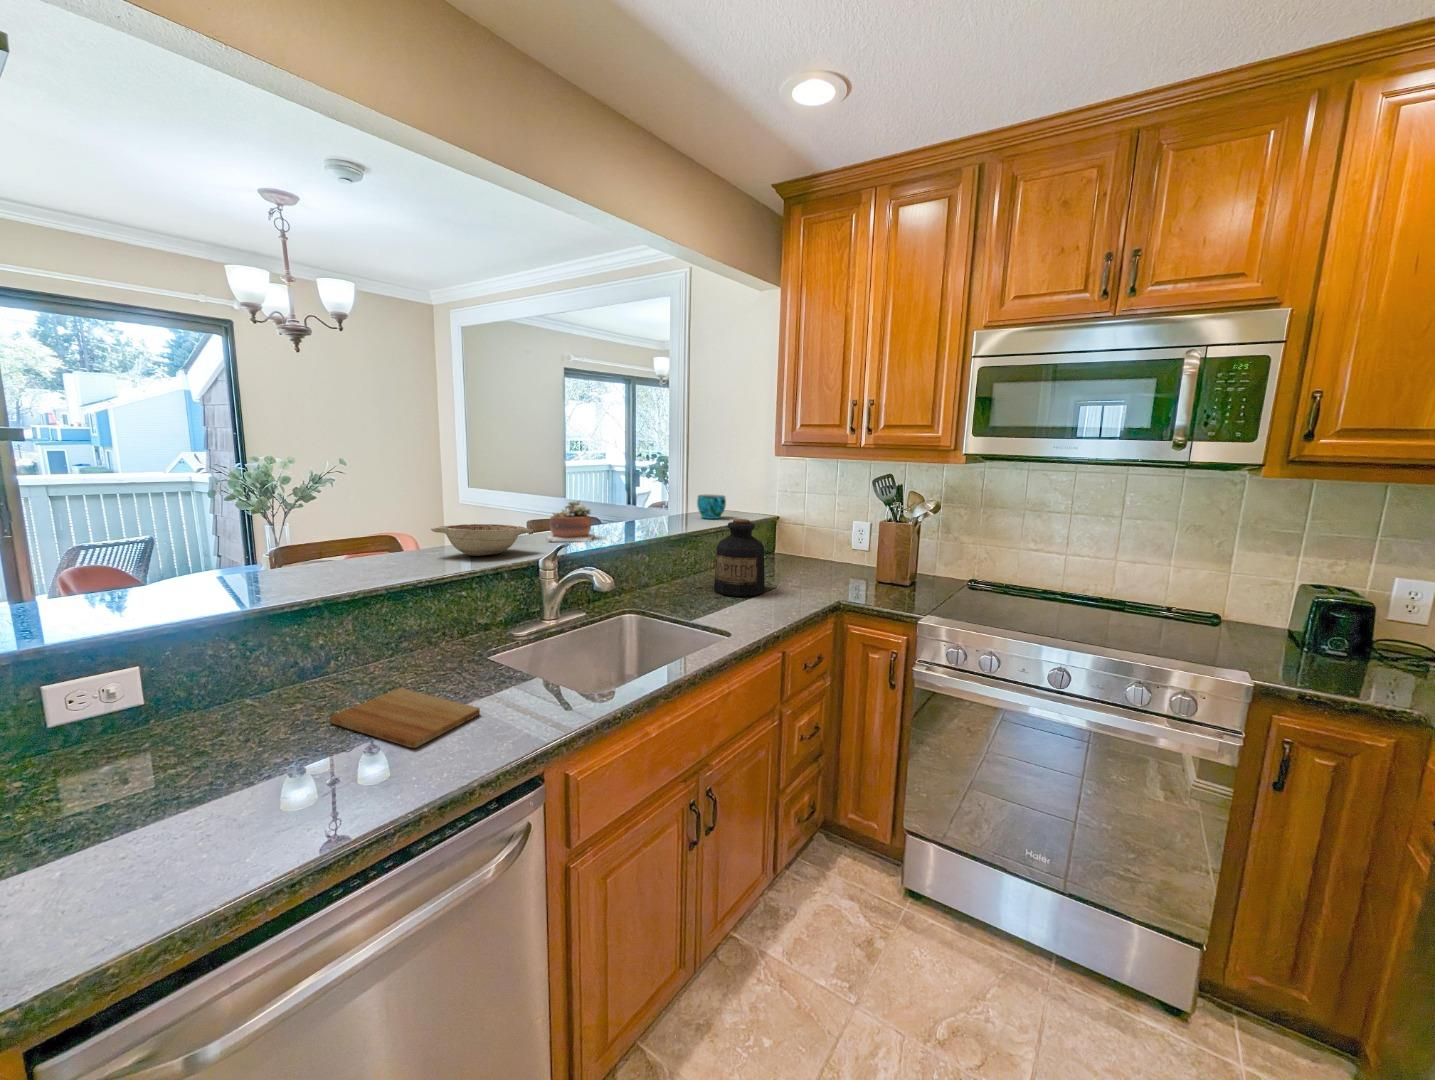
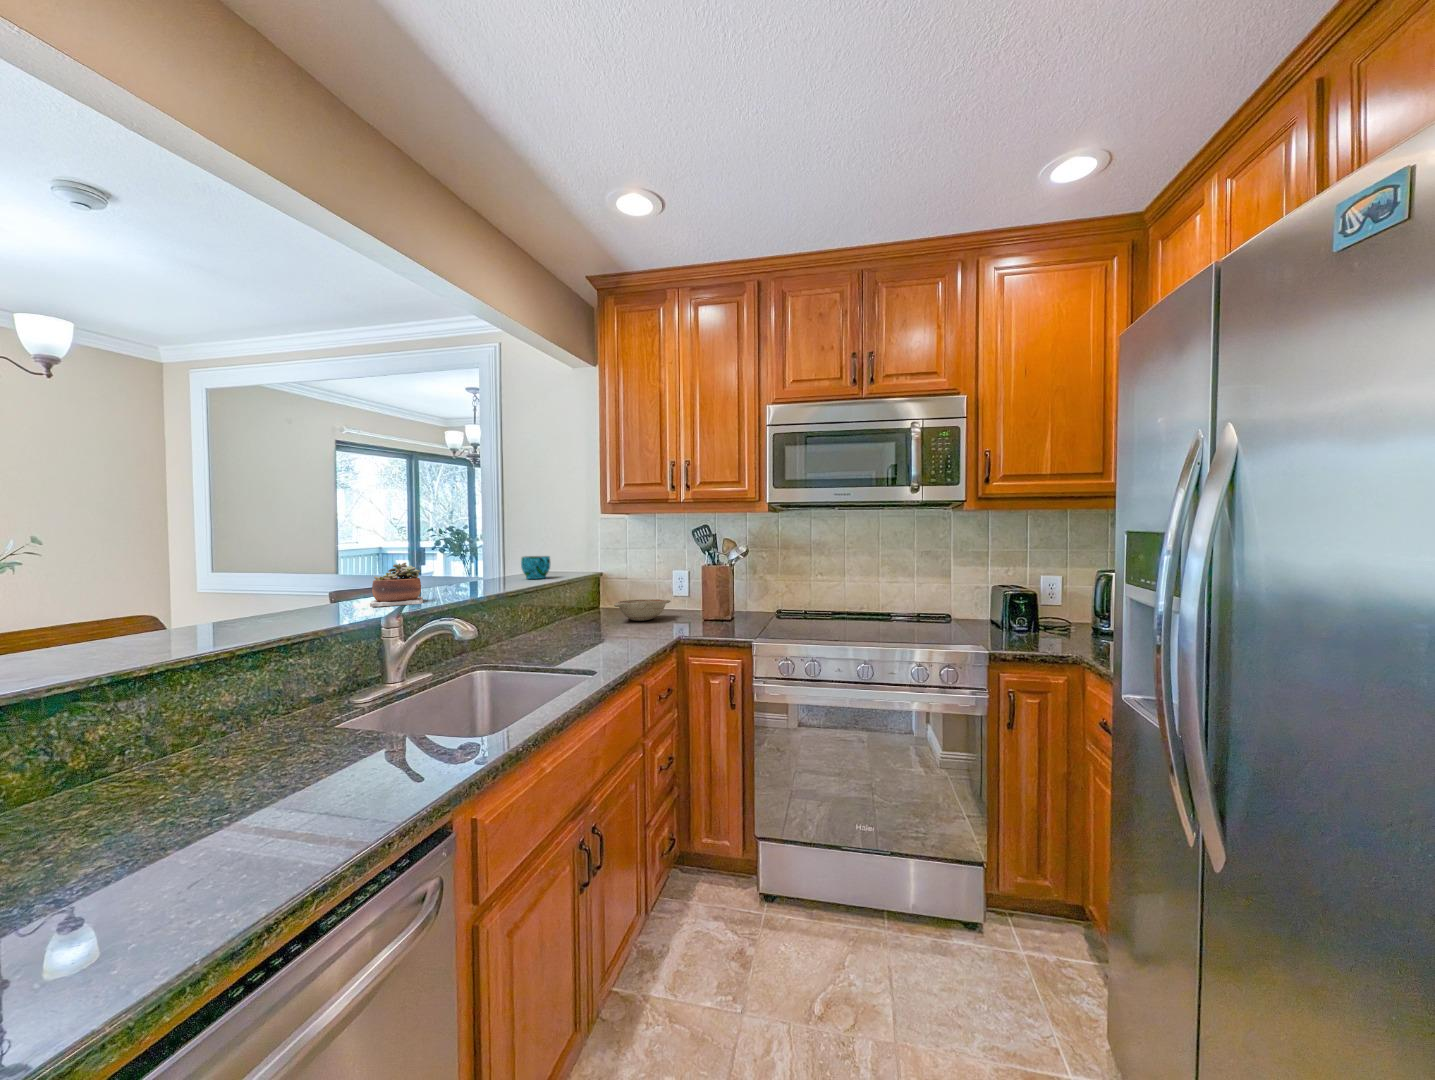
bottle: present [714,519,765,597] -> none [557,570,608,644]
decorative bowl: present [431,524,533,556] -> present [614,599,671,621]
cutting board: present [330,688,480,748] -> none [160,766,362,815]

